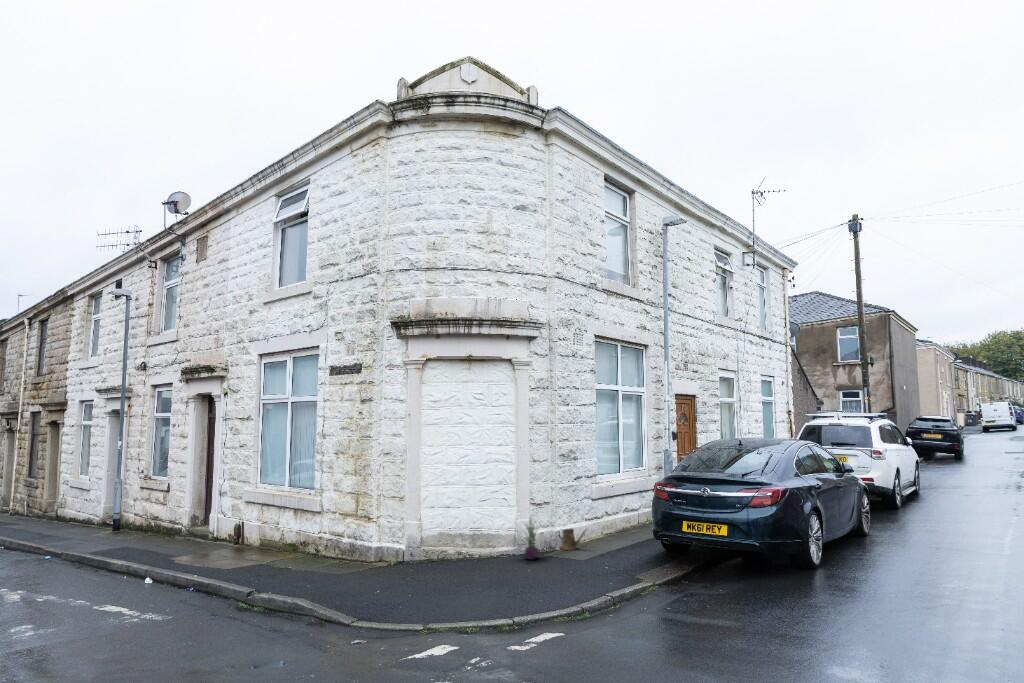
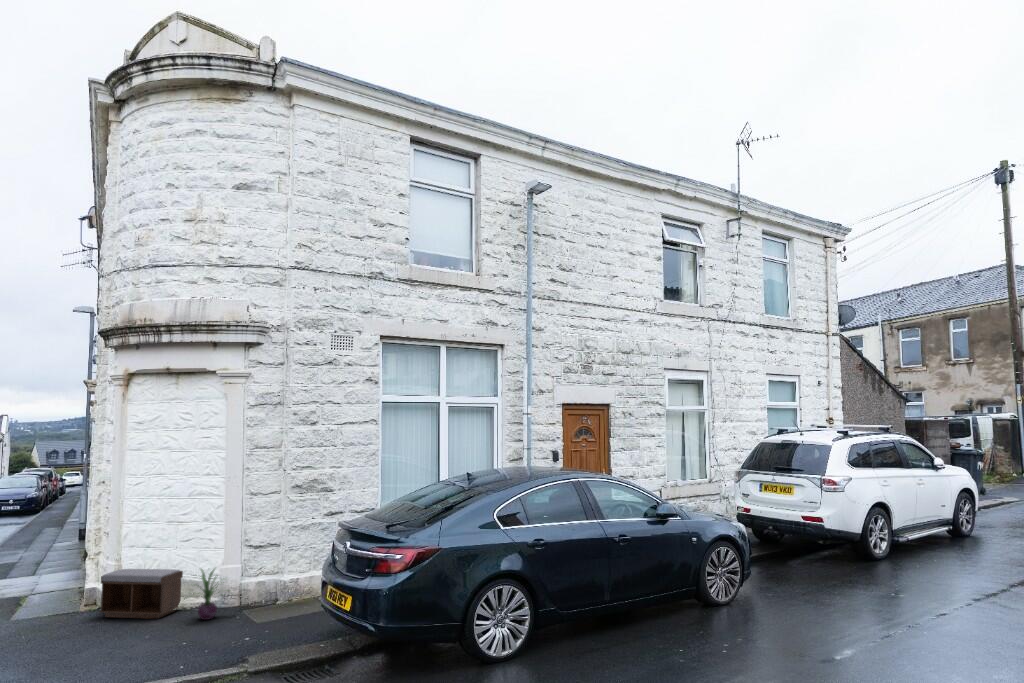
bench: none [435,523,492,564] -> present [100,569,183,618]
watering can: present [558,529,586,550] -> none [272,580,294,608]

